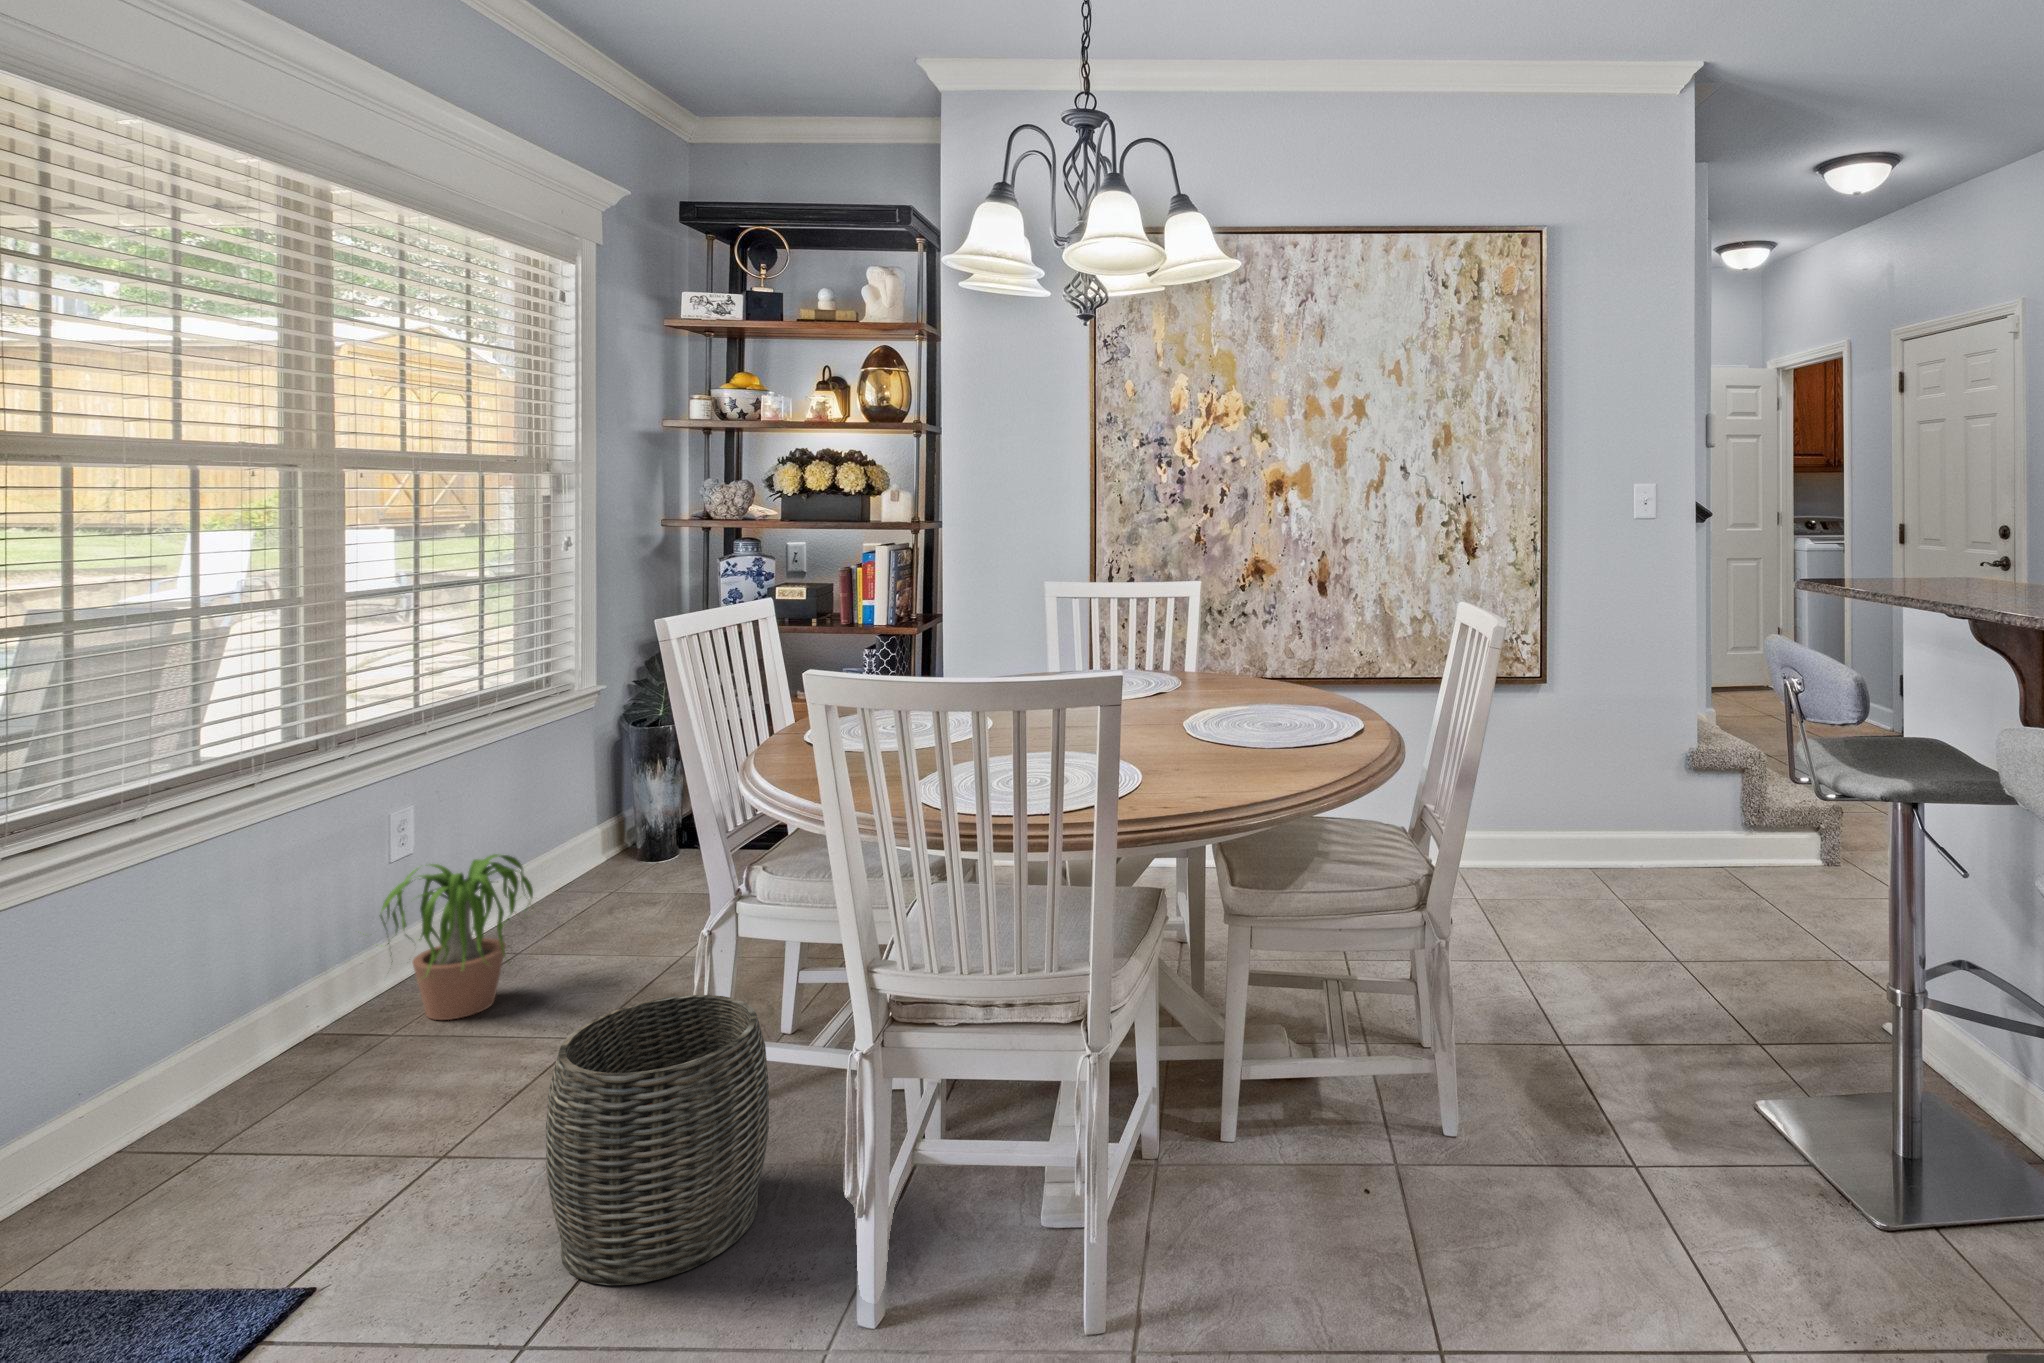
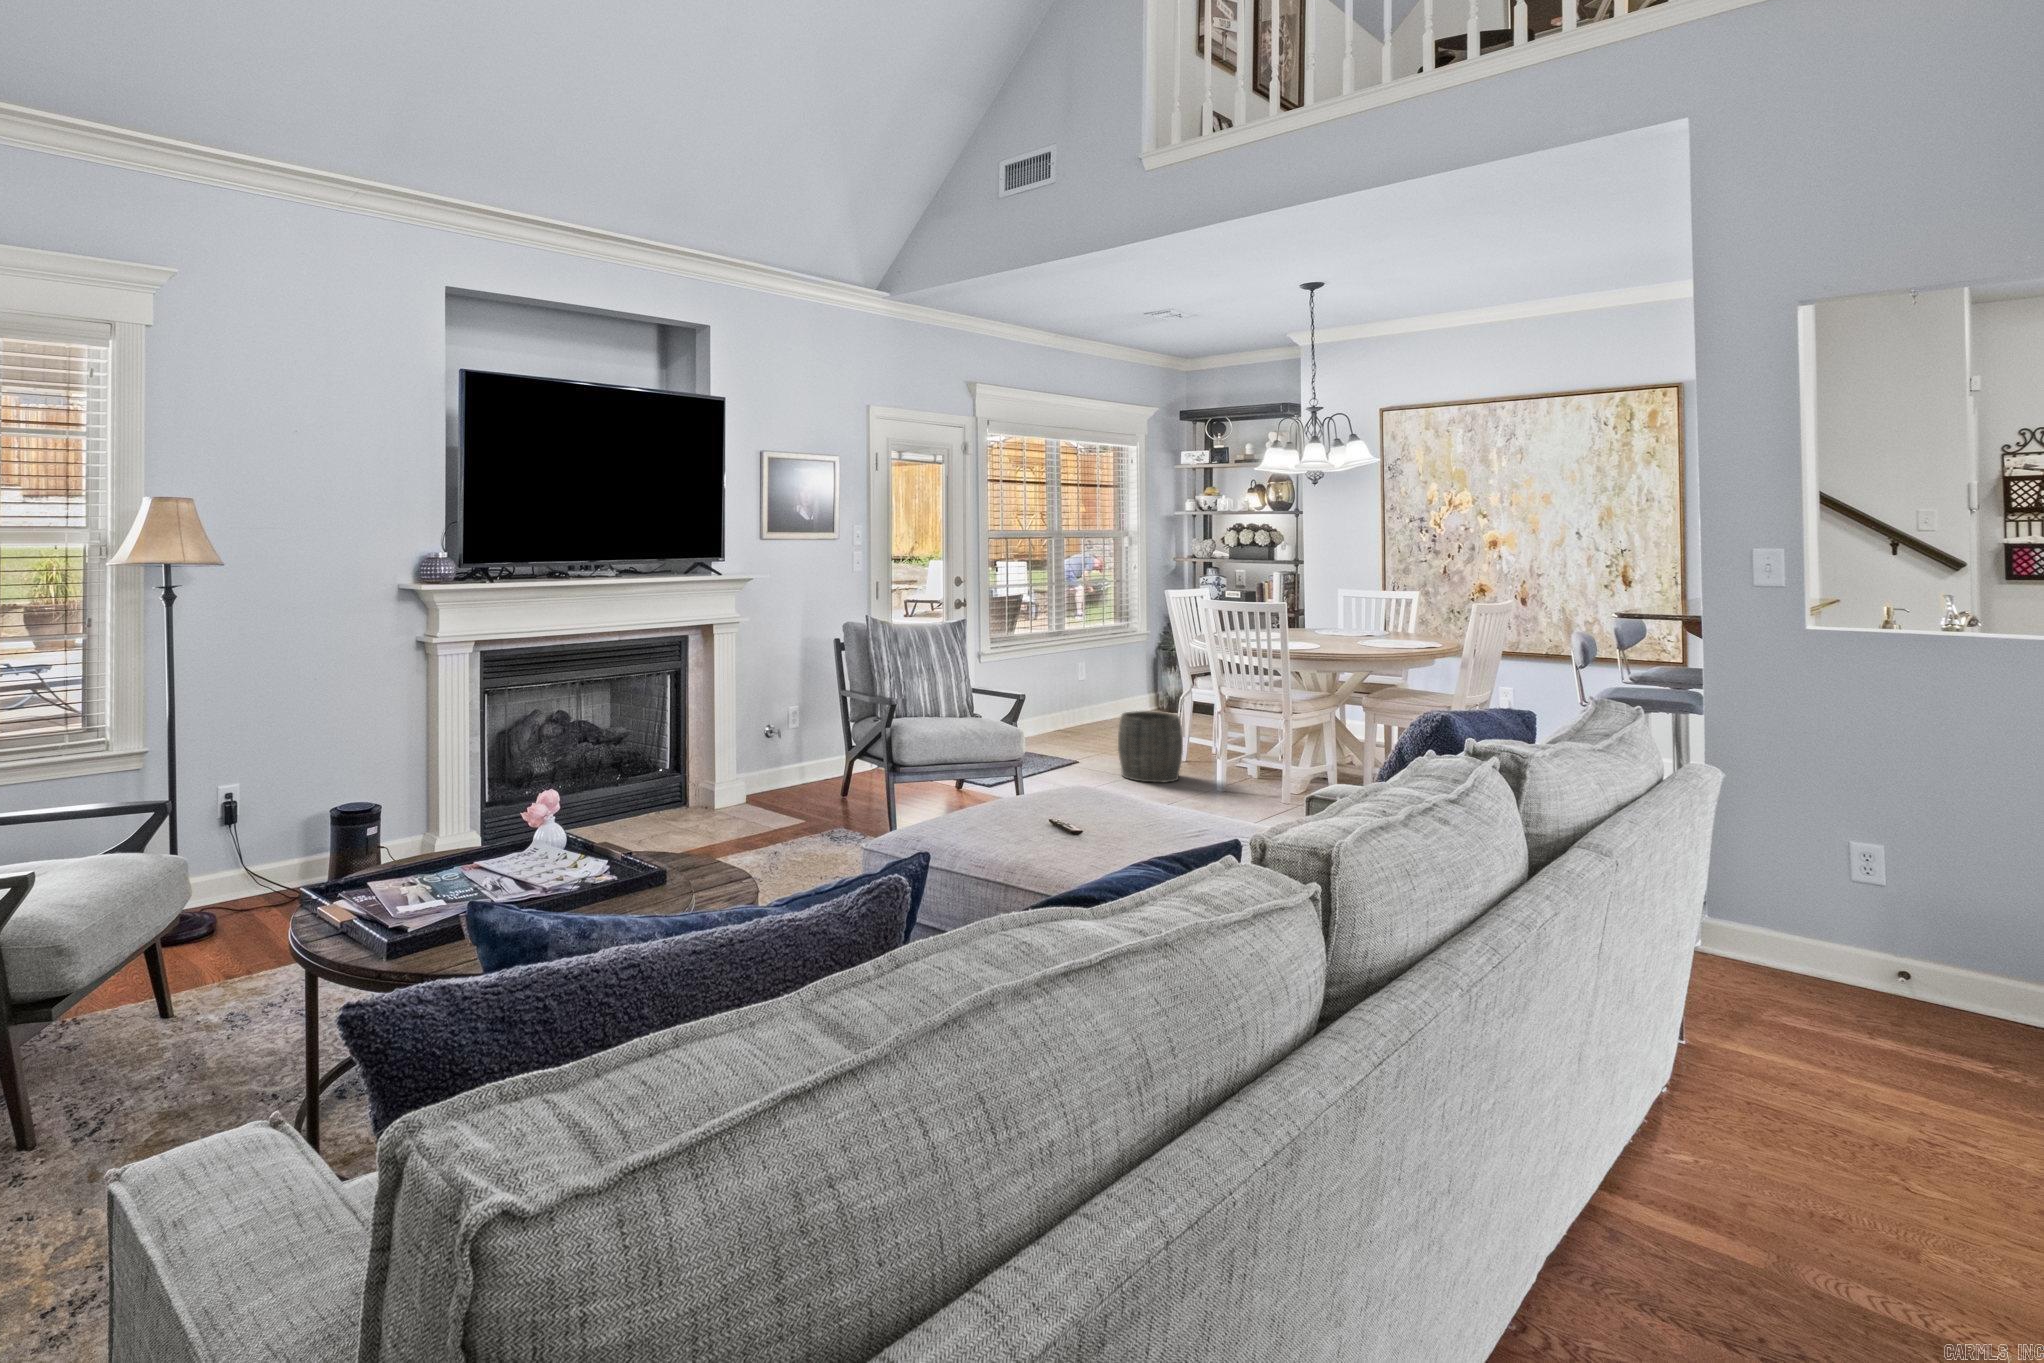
potted plant: present [380,854,533,1020] -> none [1060,682,1123,738]

